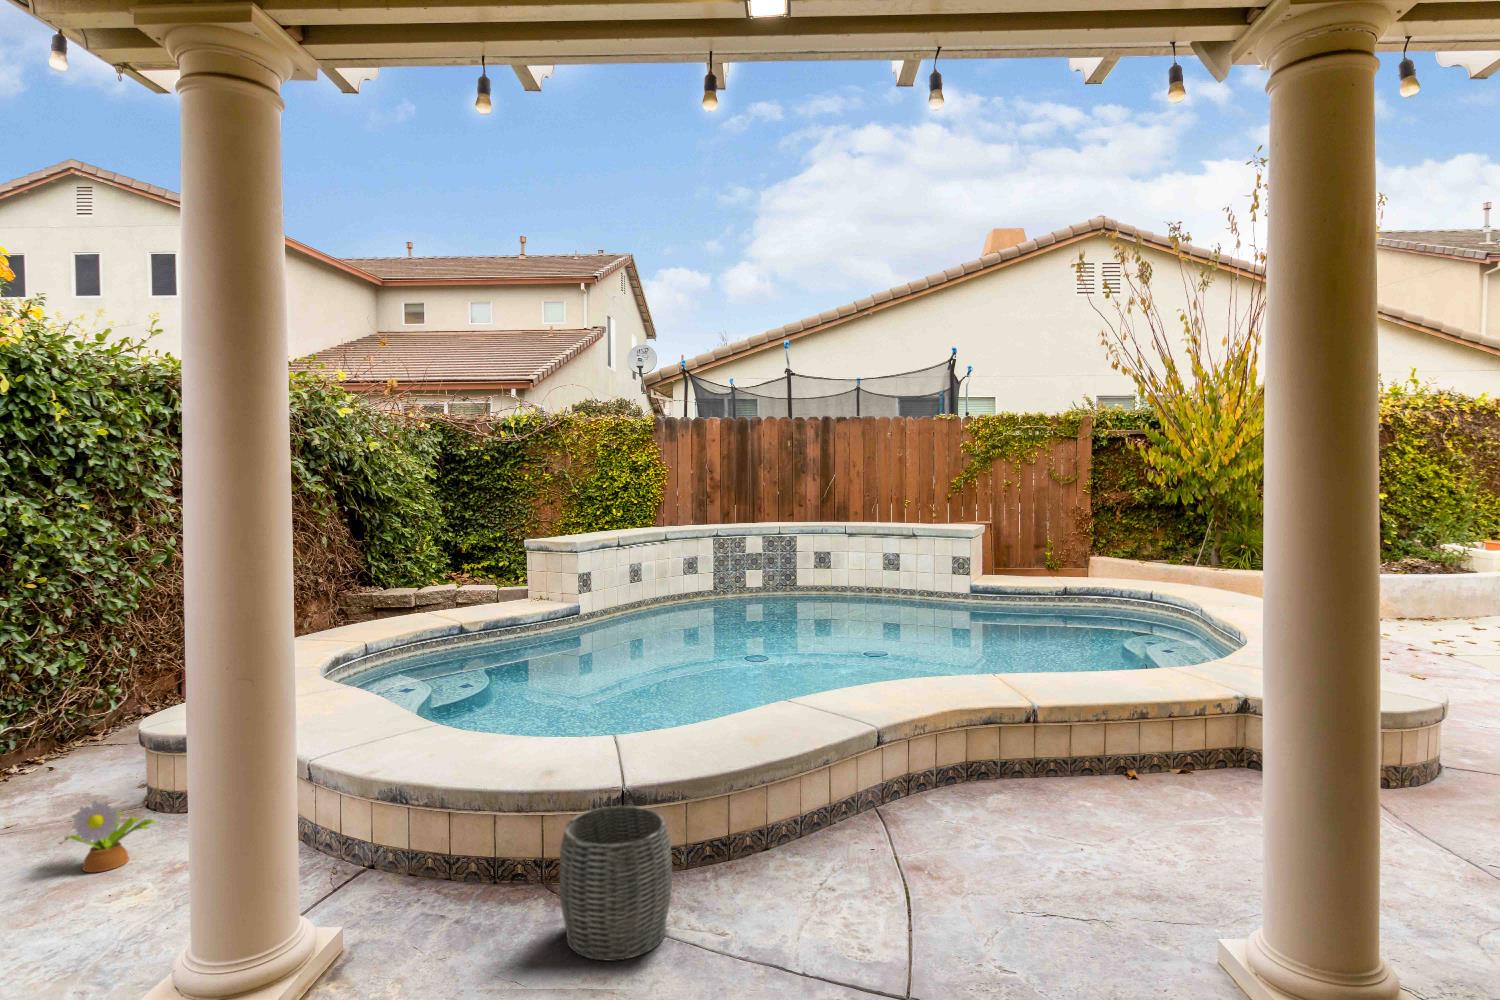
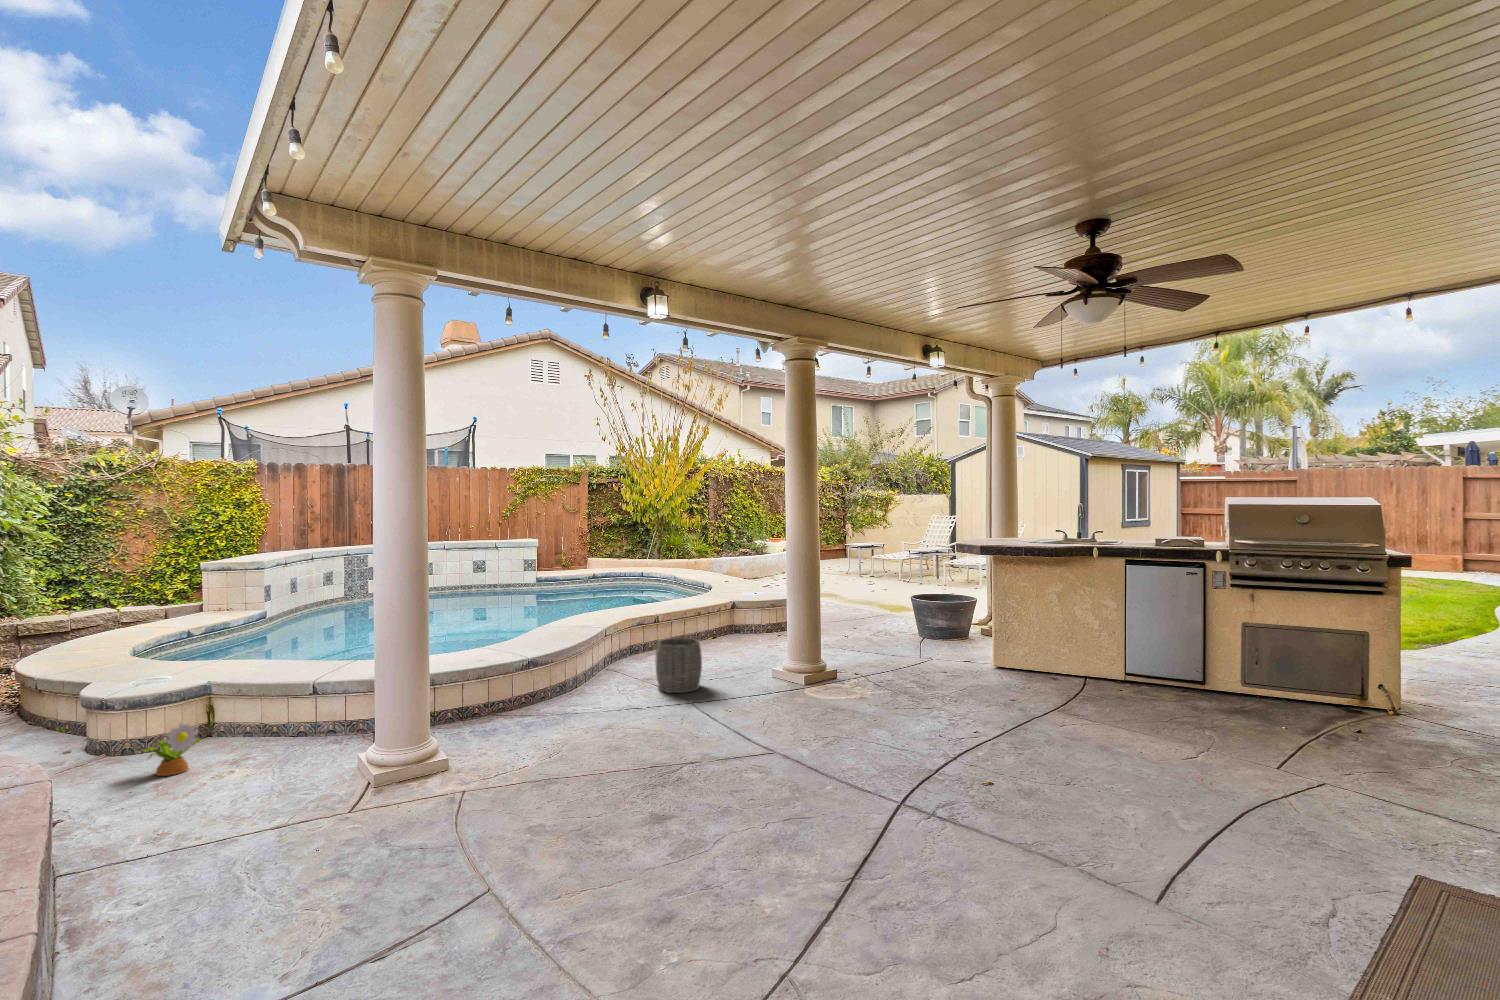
woven basket: present [559,806,672,960] -> present [656,638,702,693]

